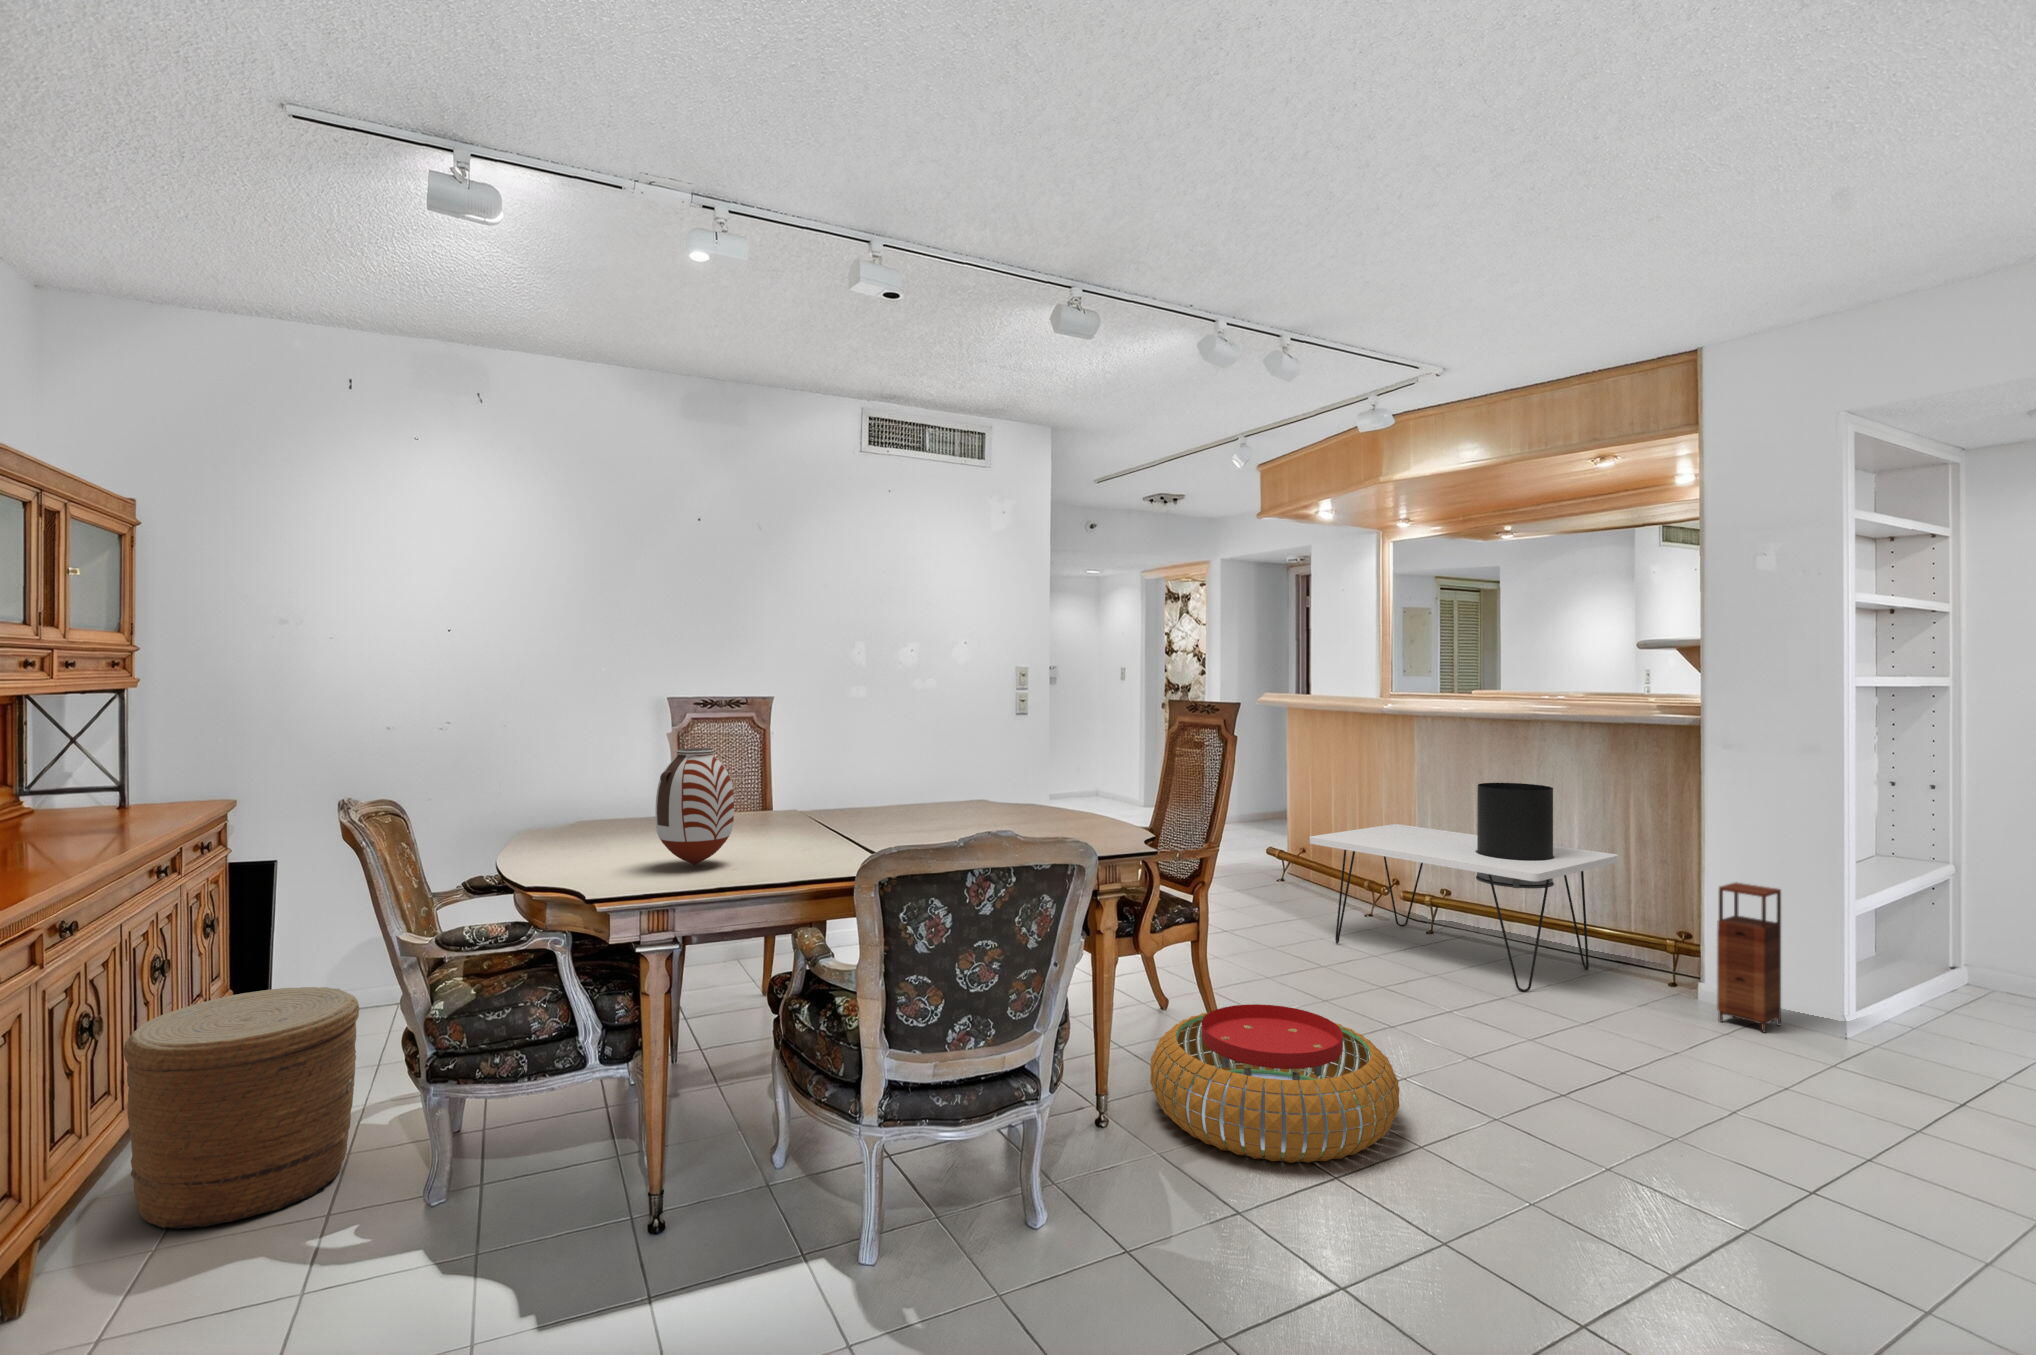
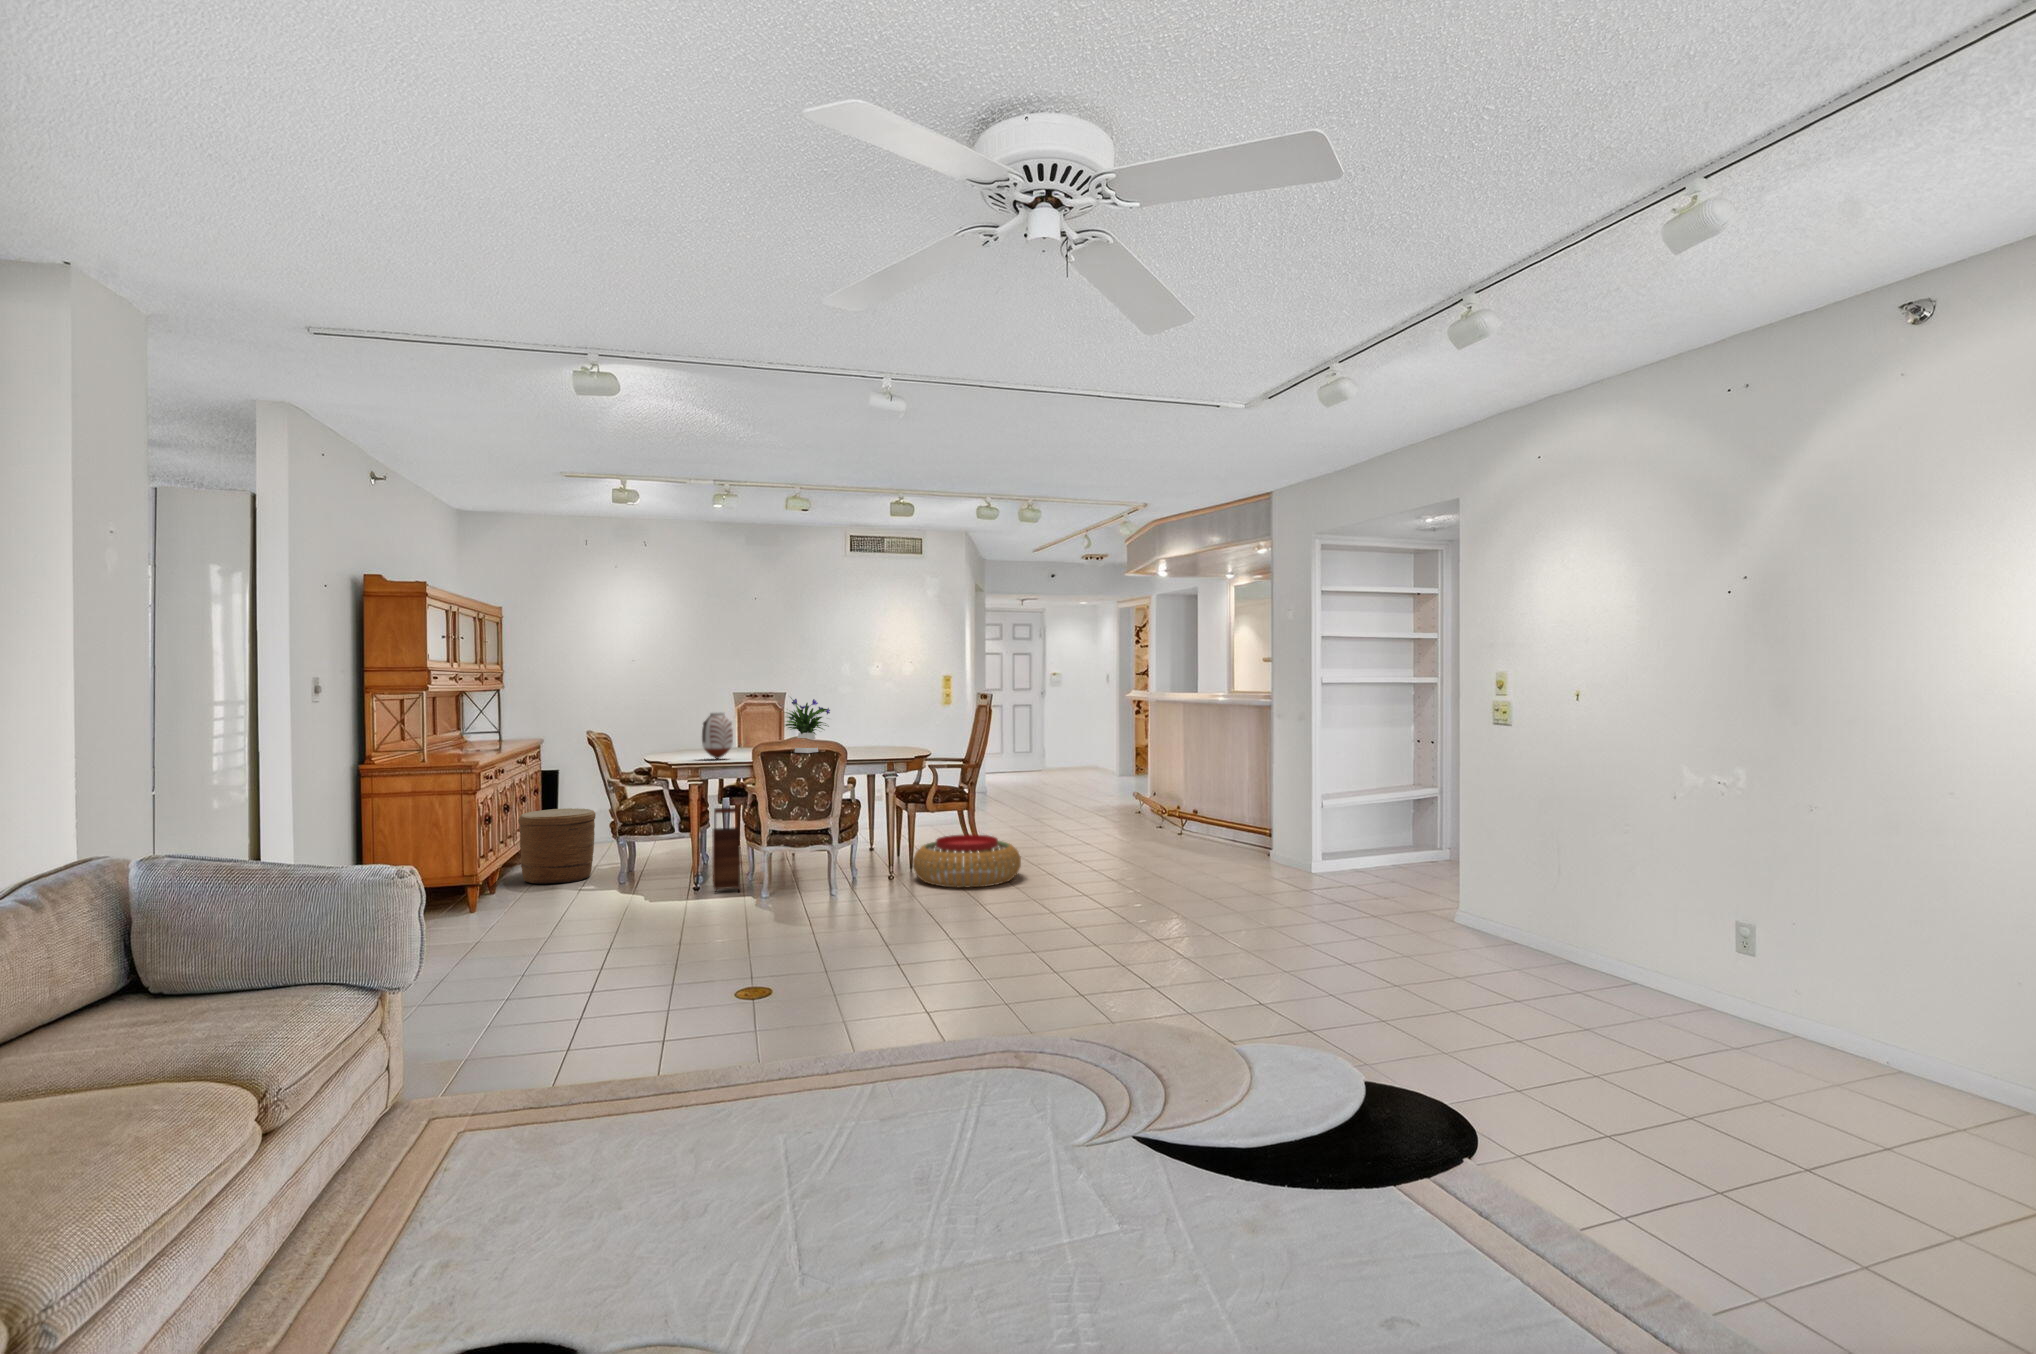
flower arrangement: none [796,704,917,829] -> present [785,698,830,753]
side table: present [1310,783,1618,992] -> none [1099,741,1253,854]
storage cabinet: present [1717,883,1781,1033] -> present [712,807,740,892]

